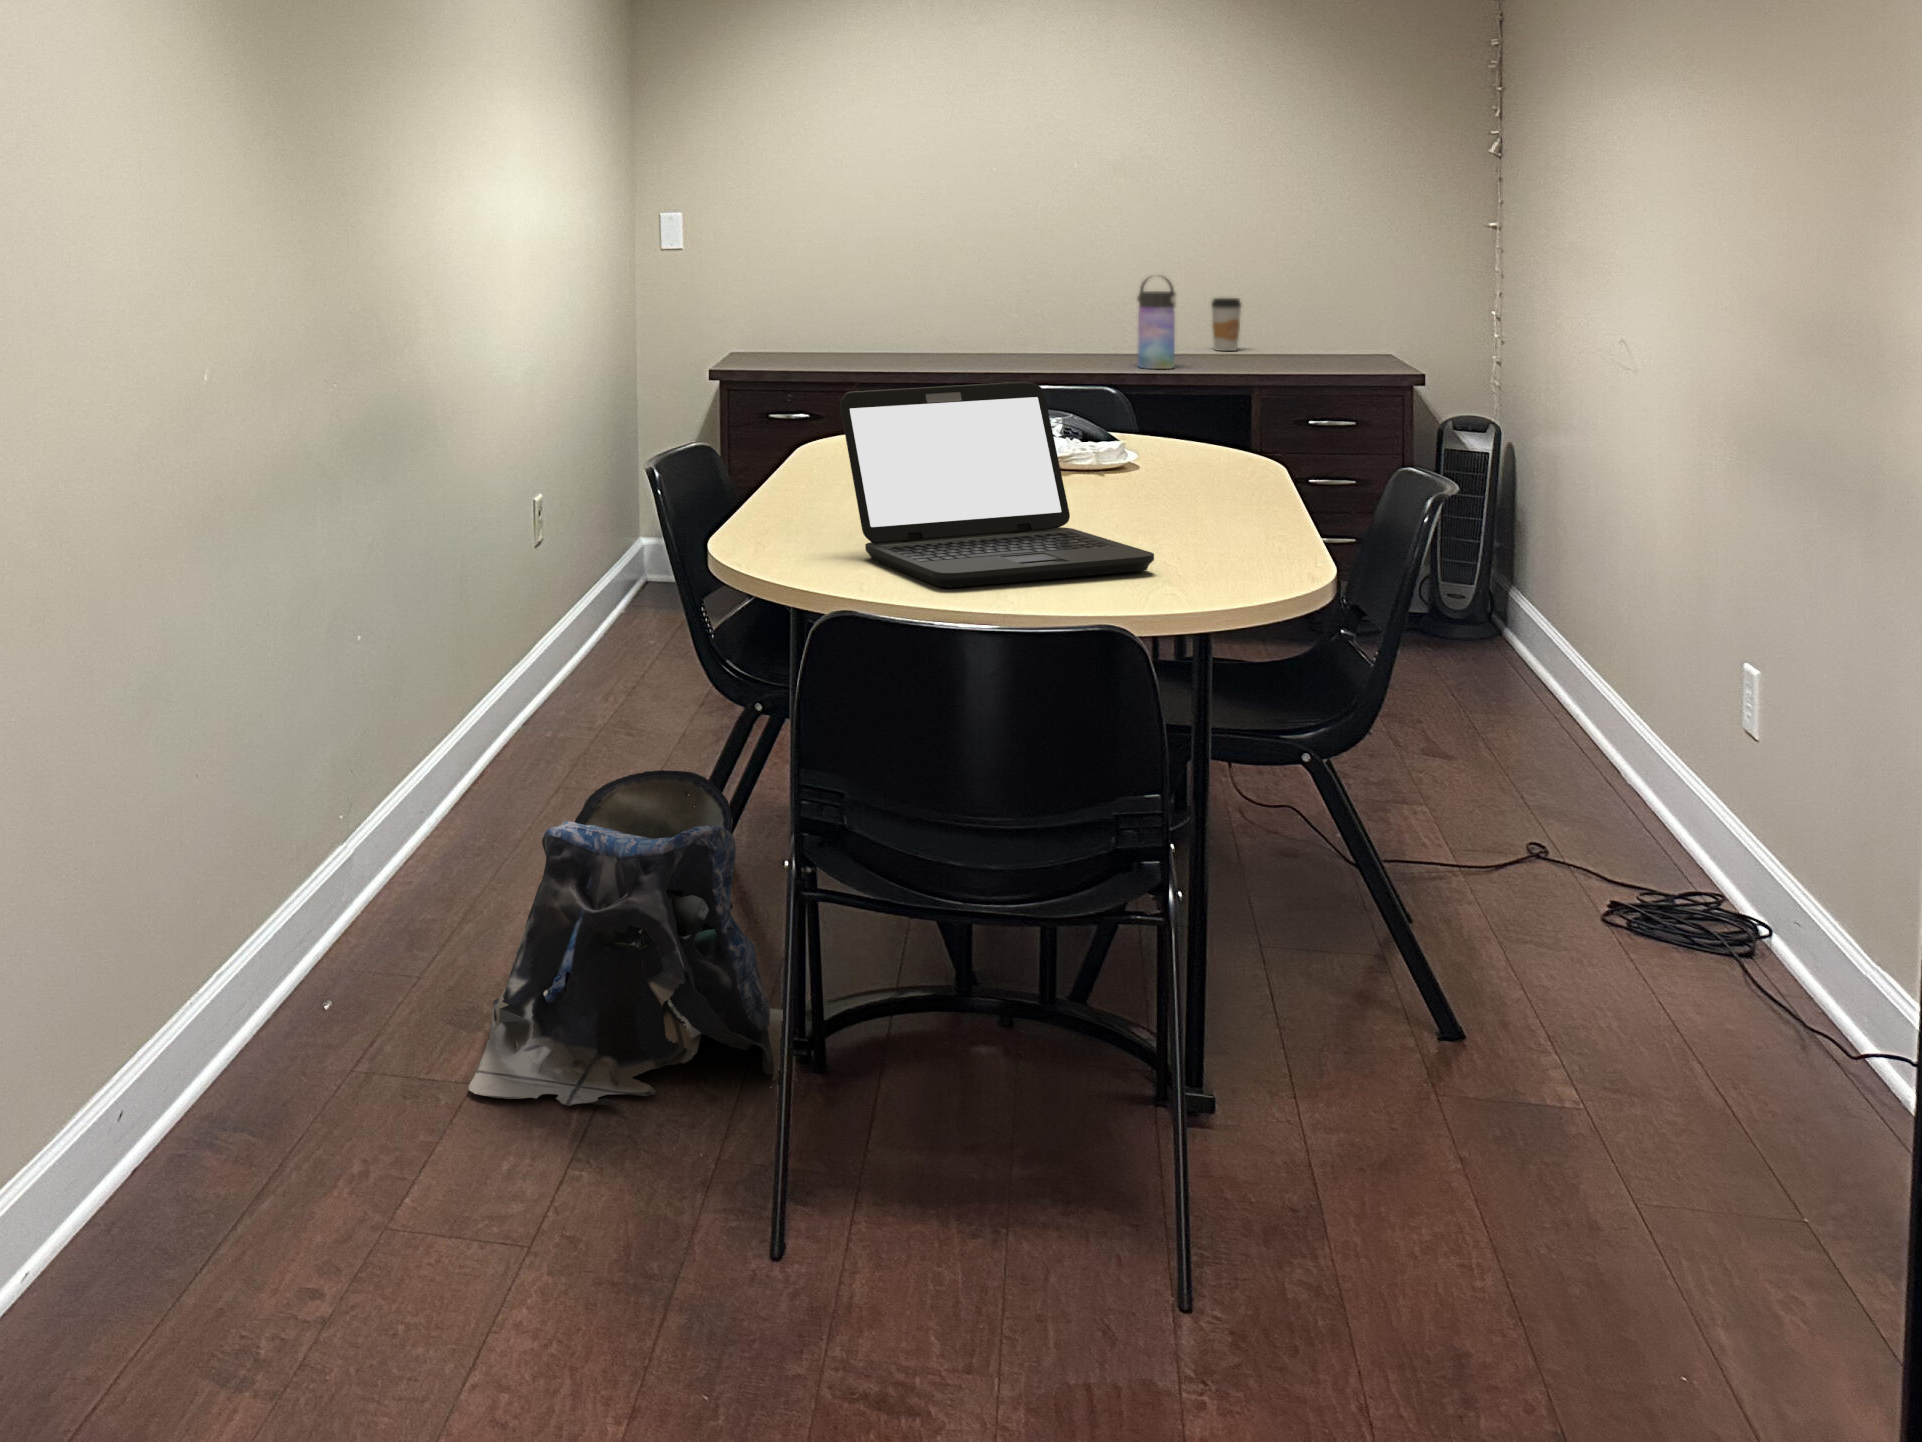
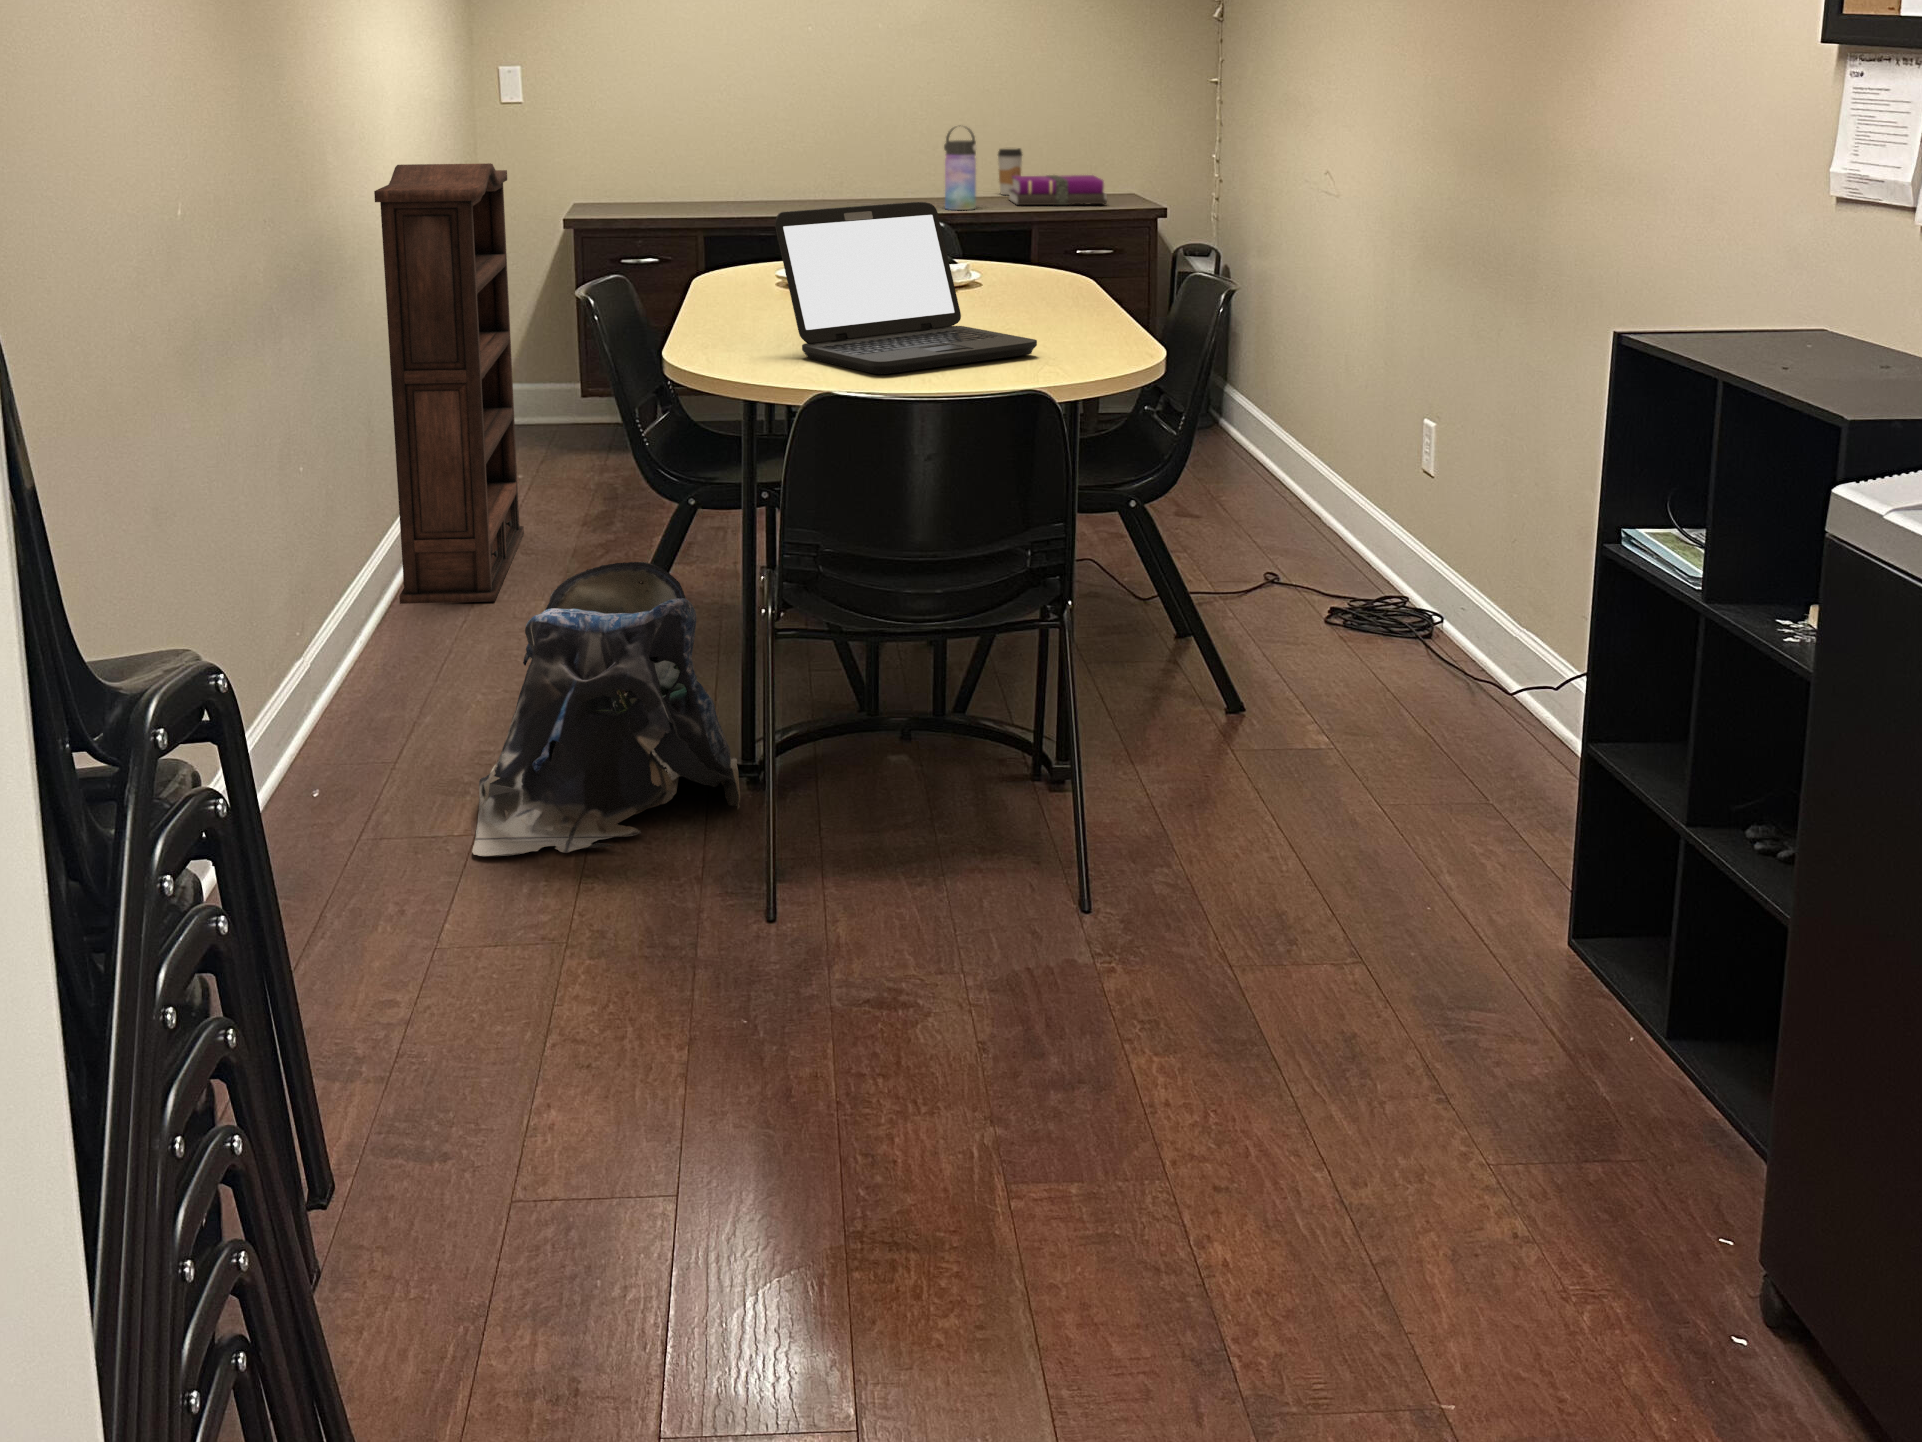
bookshelf: none [480,317,640,780] -> present [374,163,524,604]
notebook: none [1221,330,1342,365] -> present [1009,175,1107,205]

